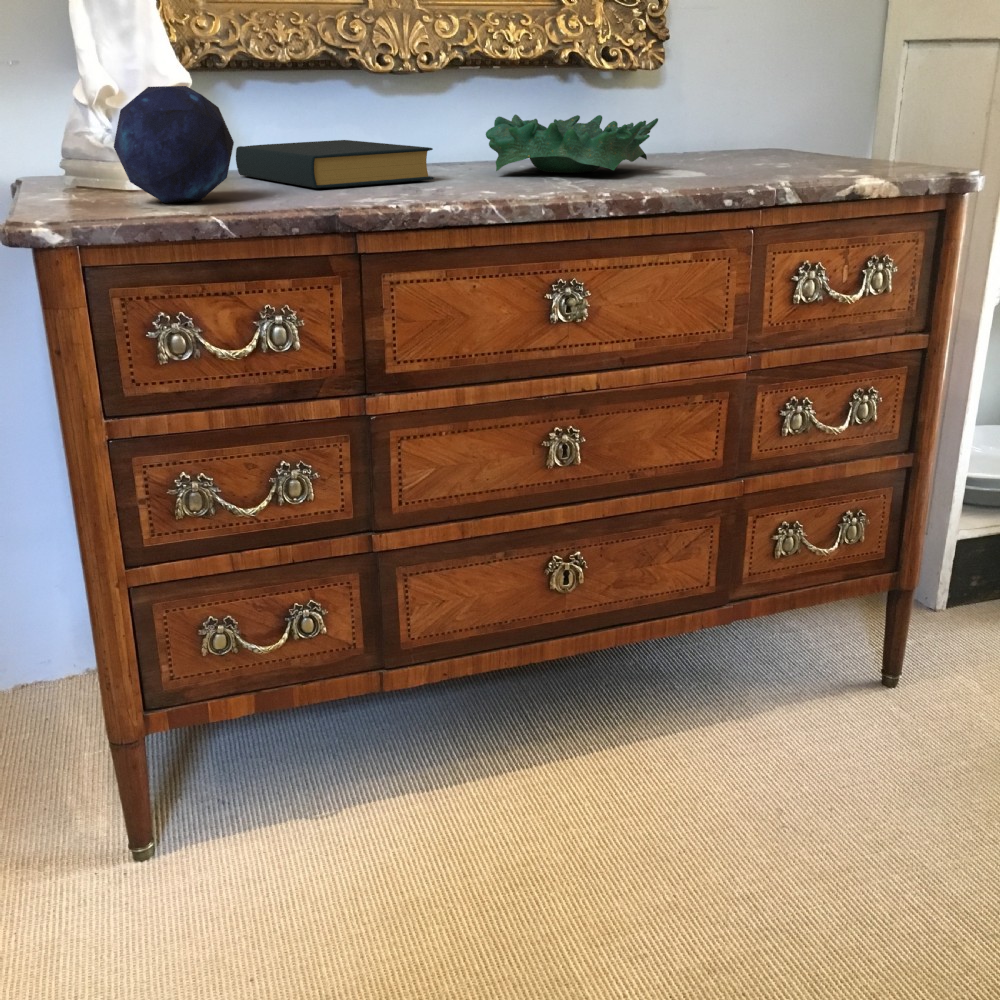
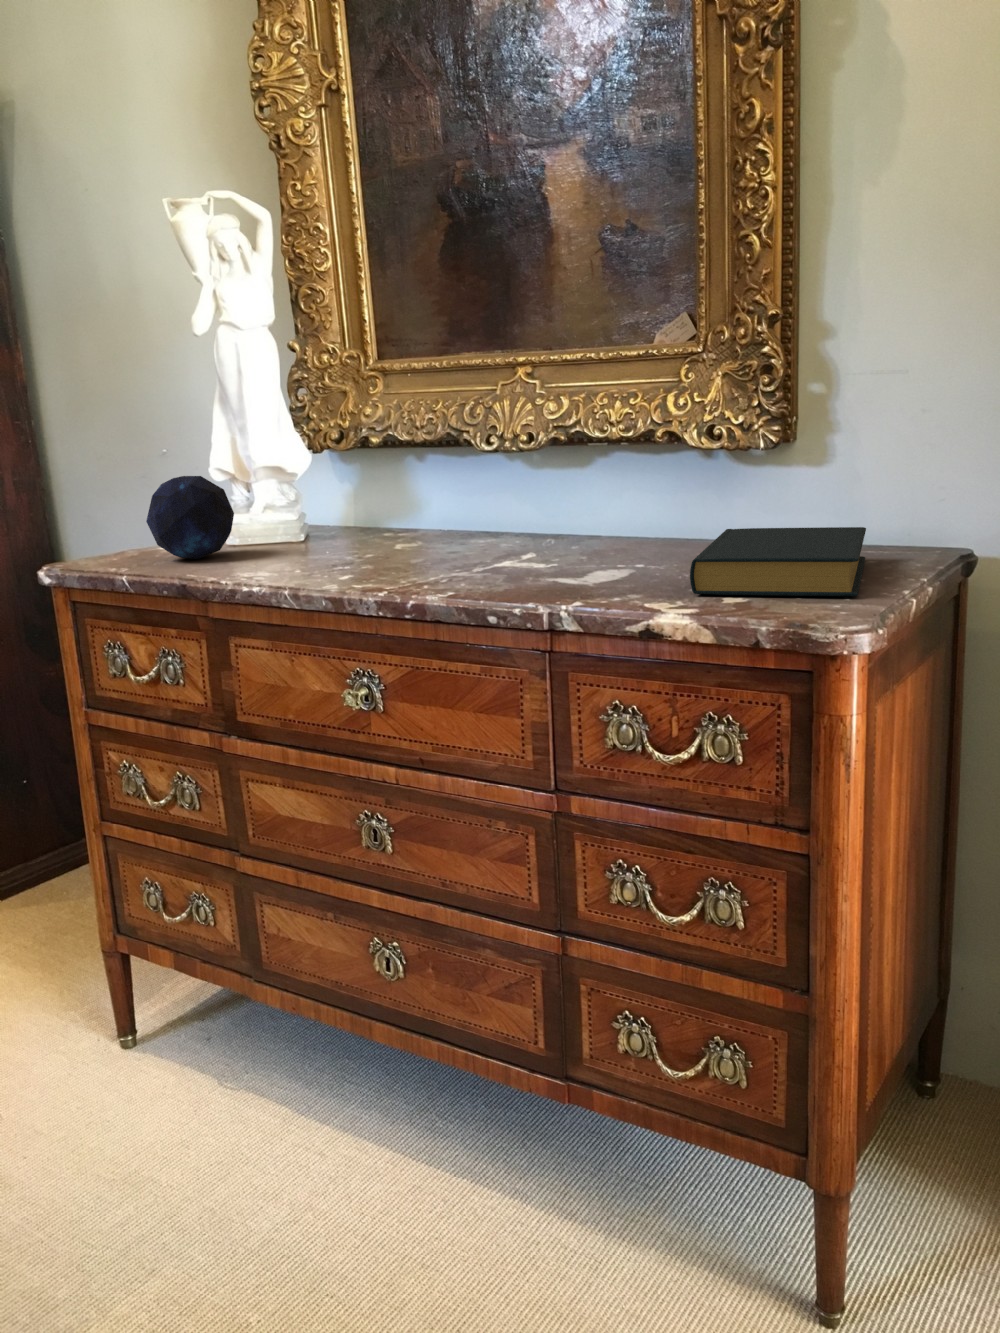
decorative bowl: present [486,114,658,173] -> none [456,497,622,568]
hardback book: present [236,140,434,188] -> present [690,527,866,596]

